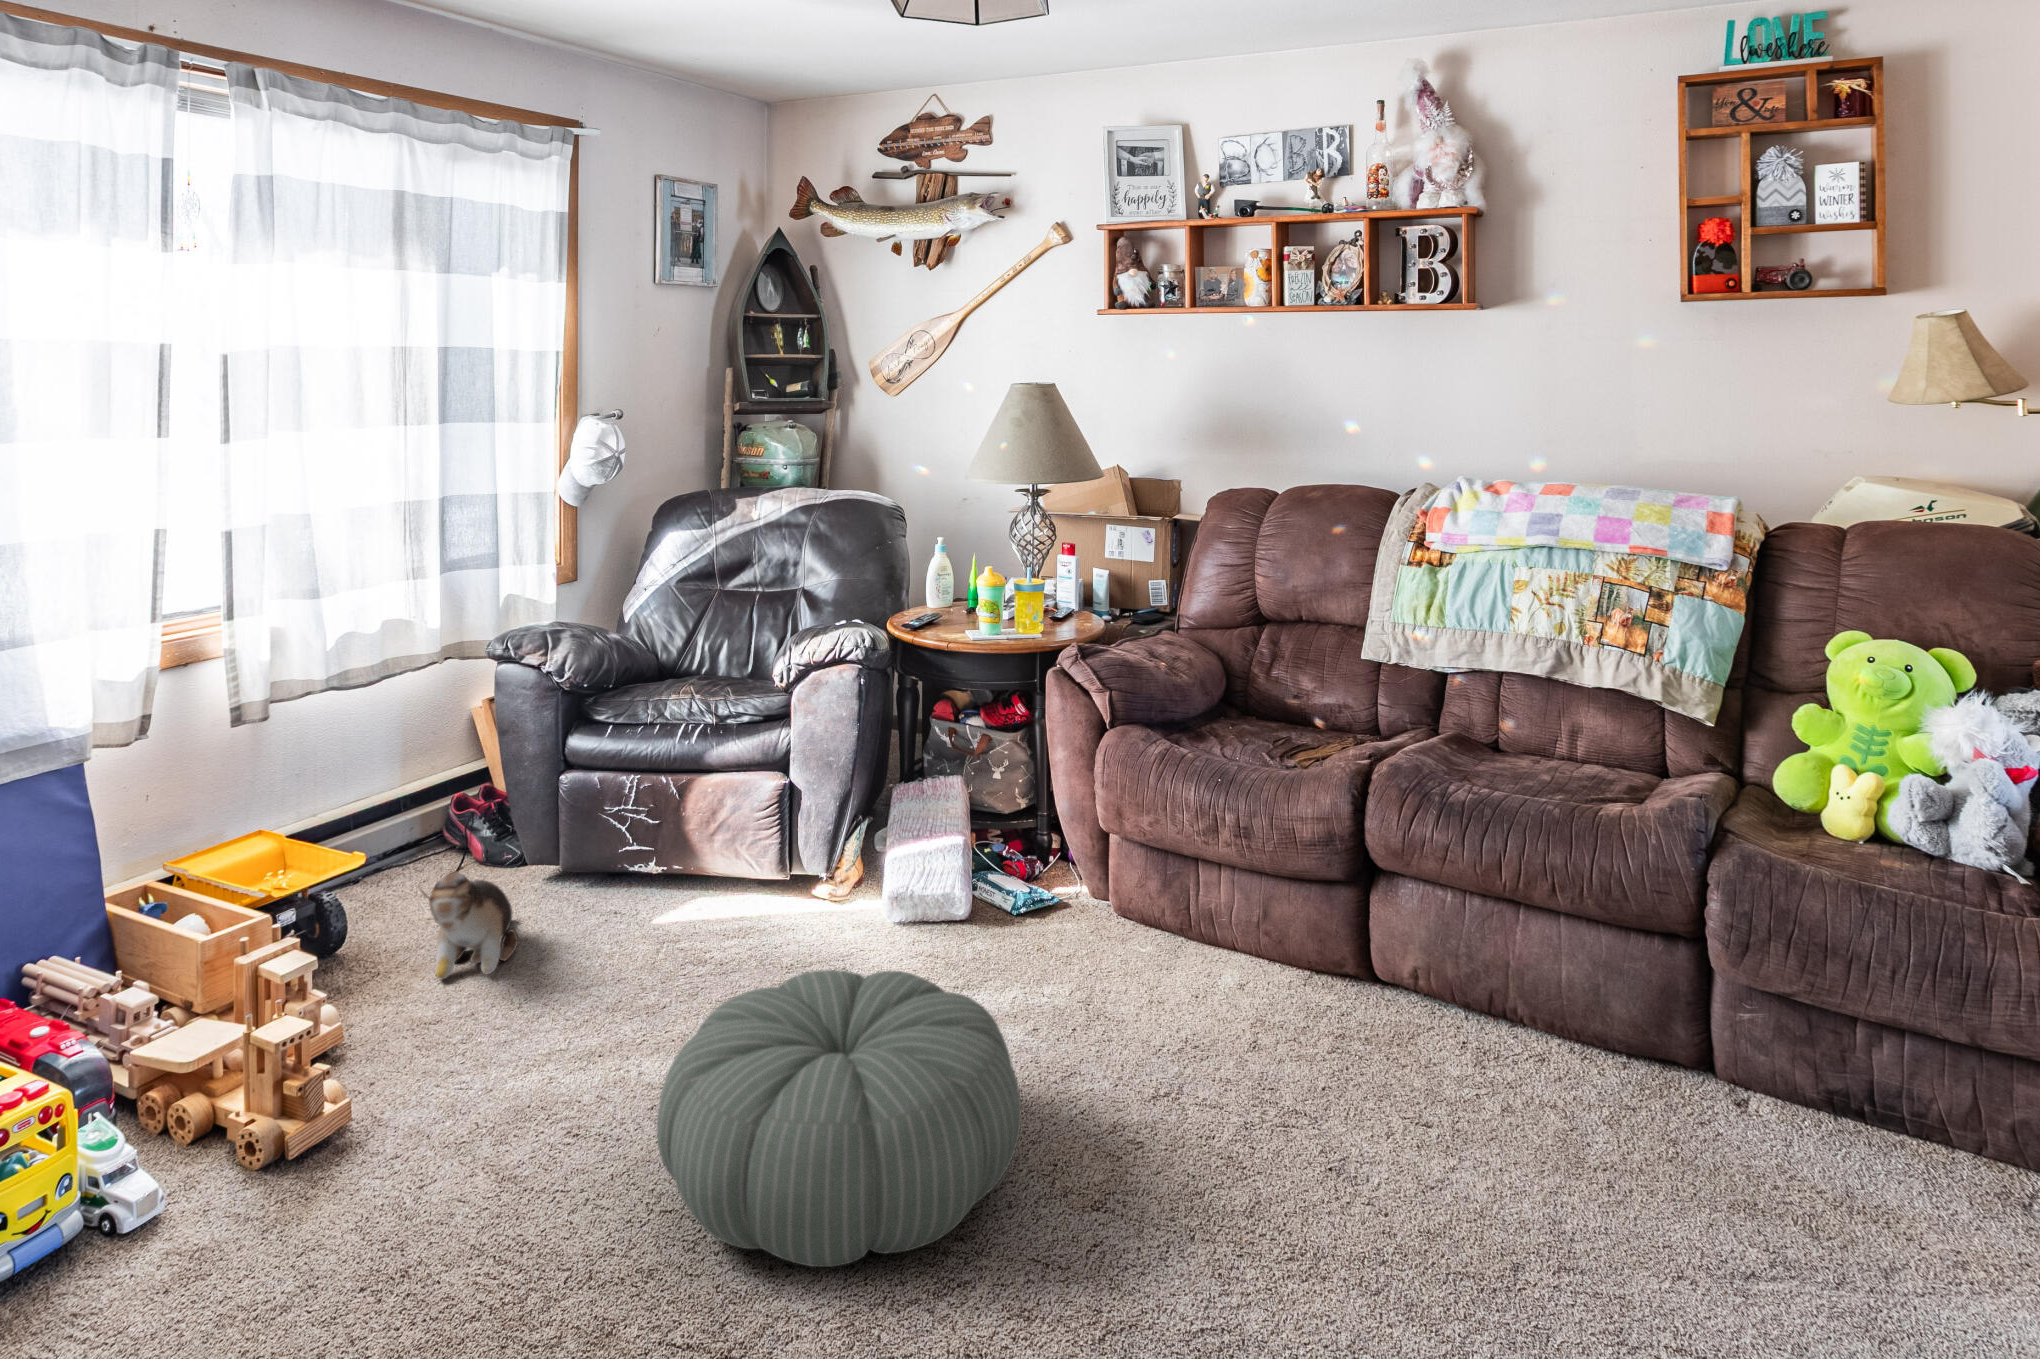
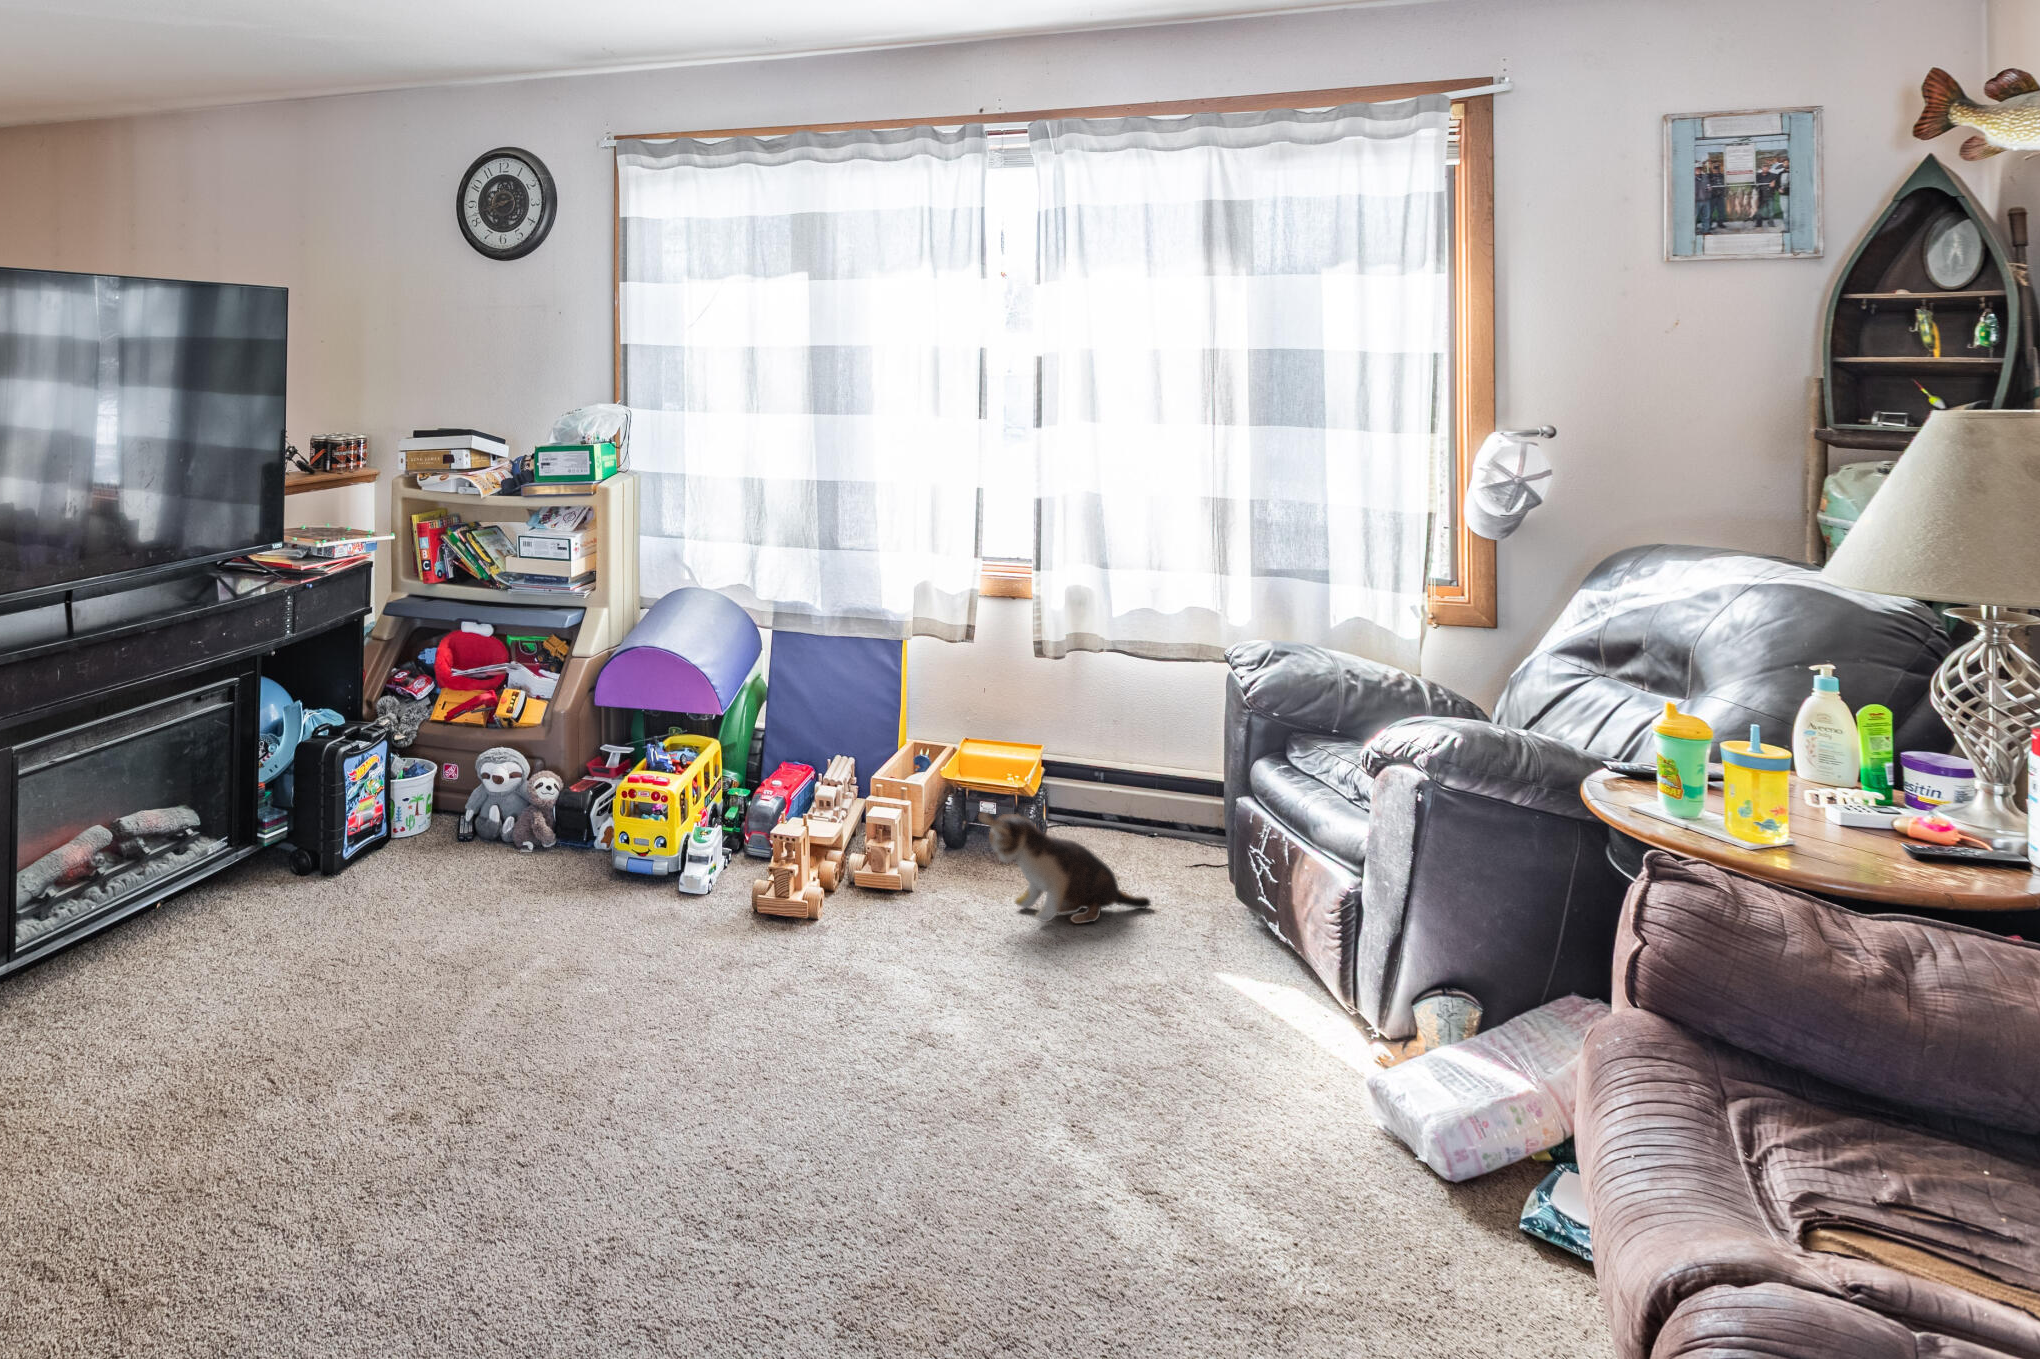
pouf: present [657,970,1021,1267] -> none [653,955,1006,1236]

